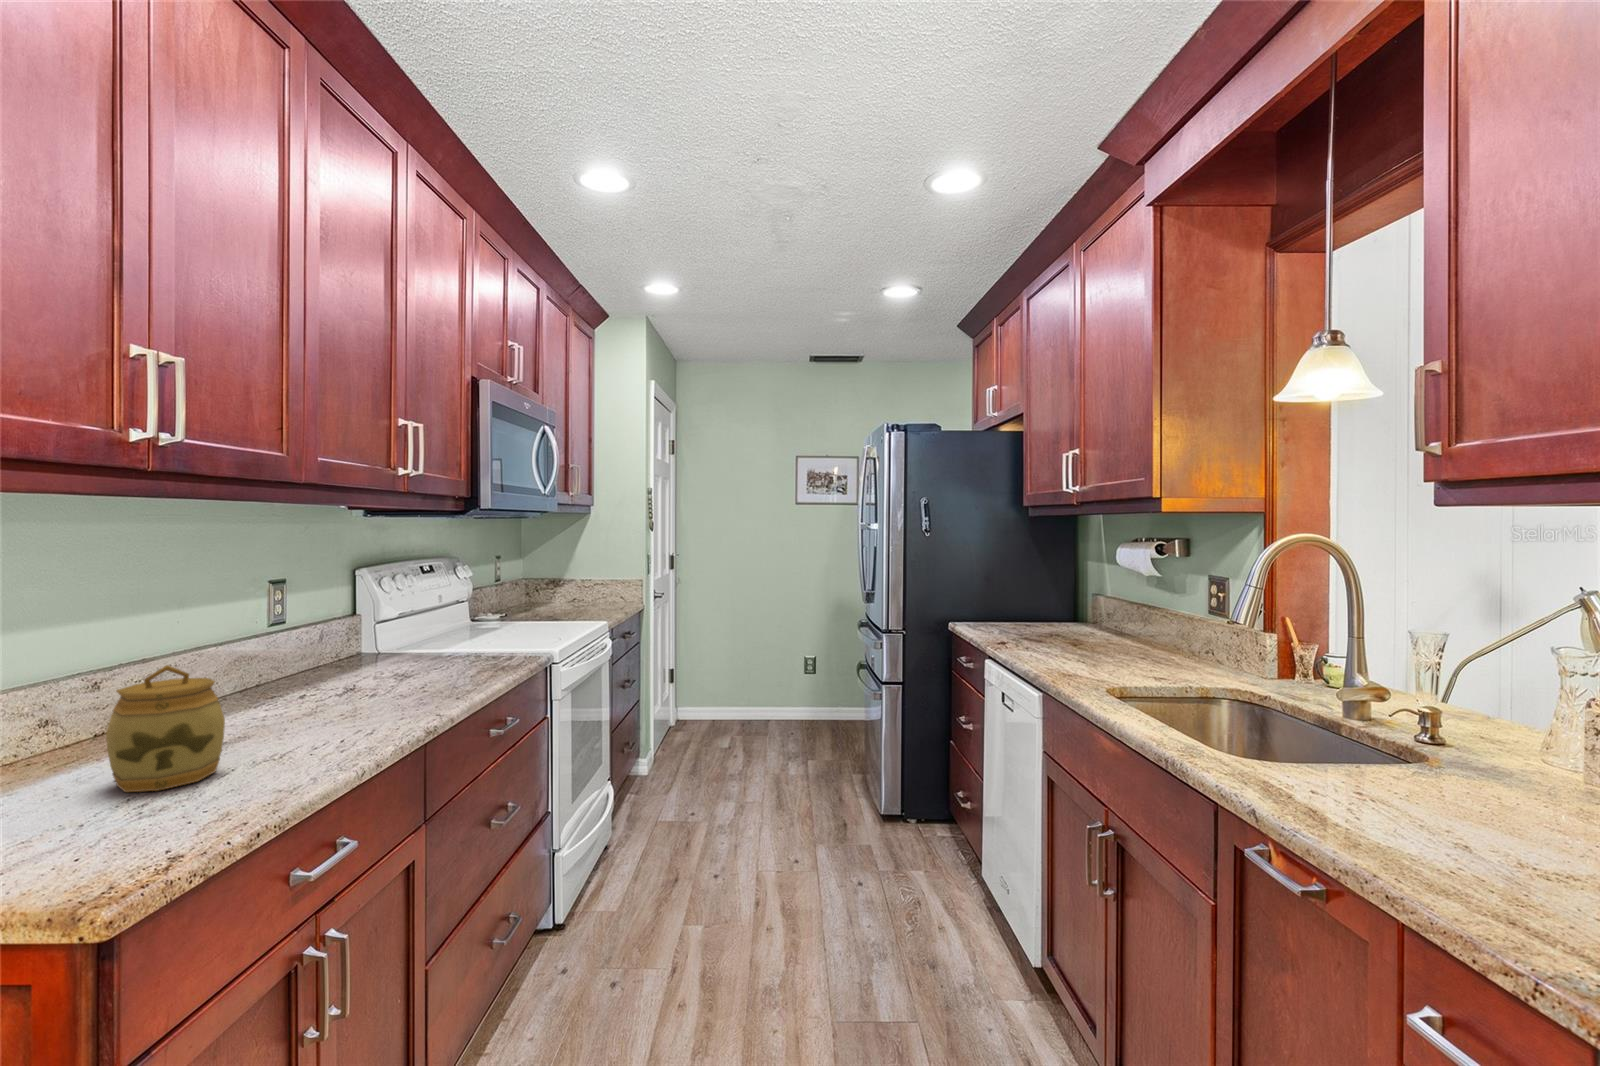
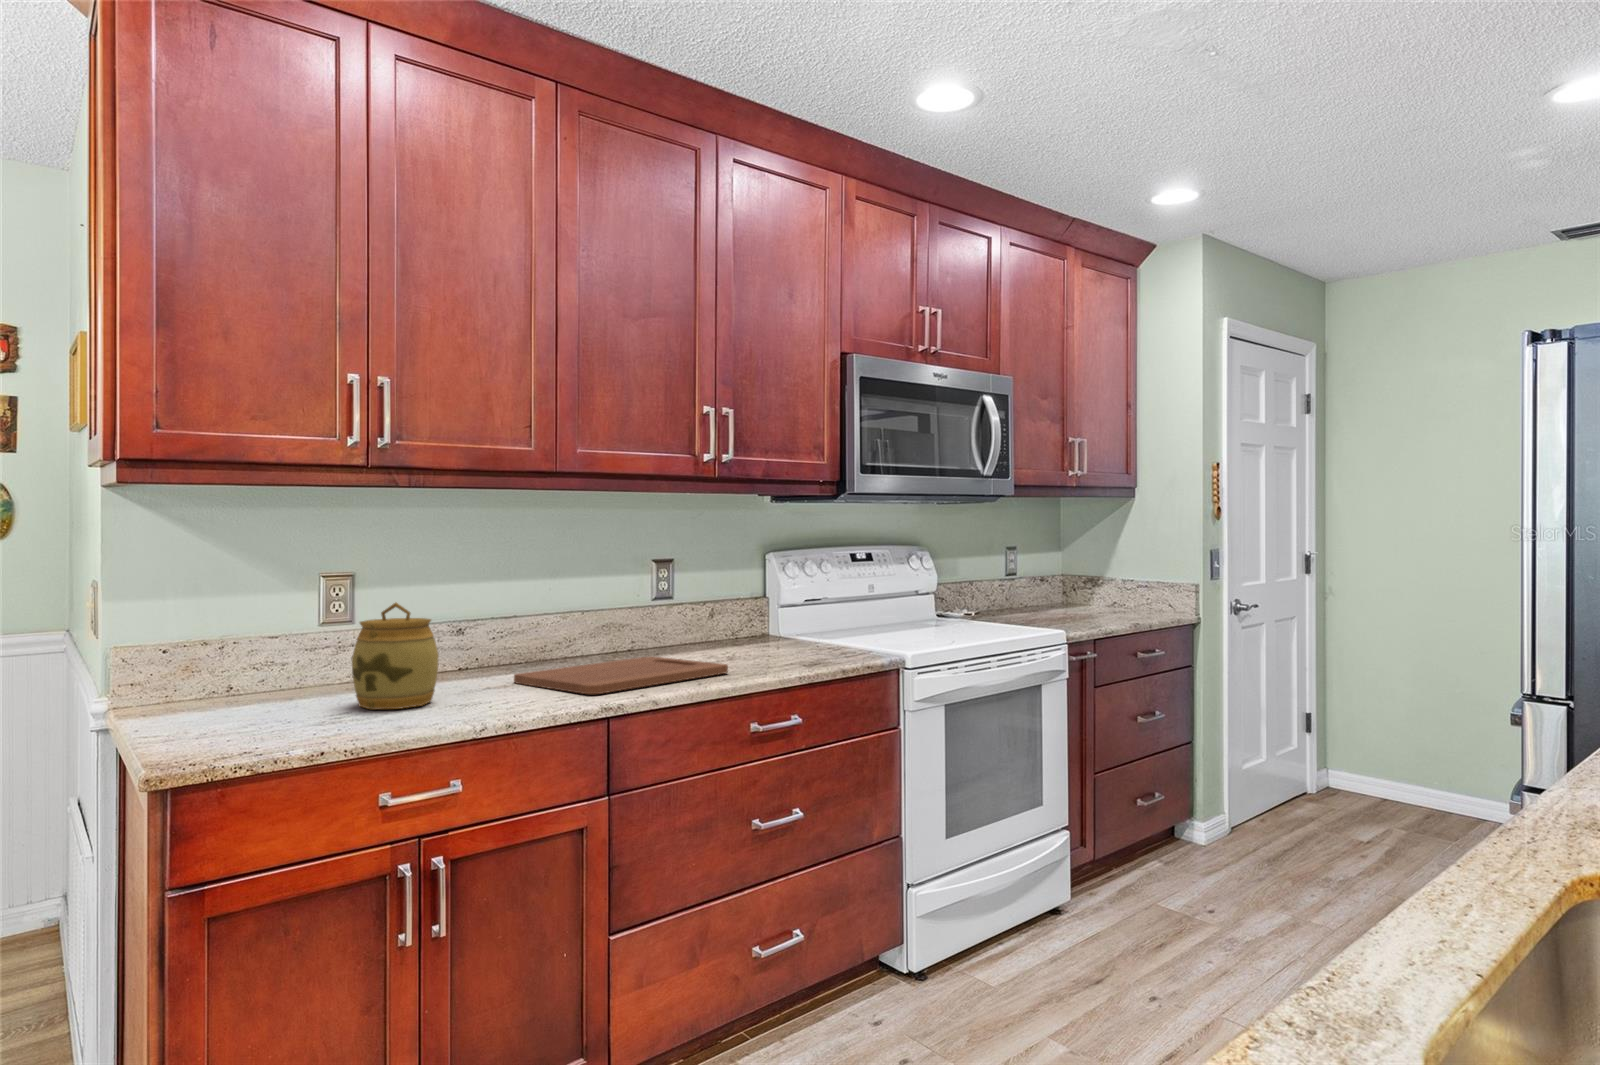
cutting board: none [223,677,422,732] -> present [514,656,728,694]

